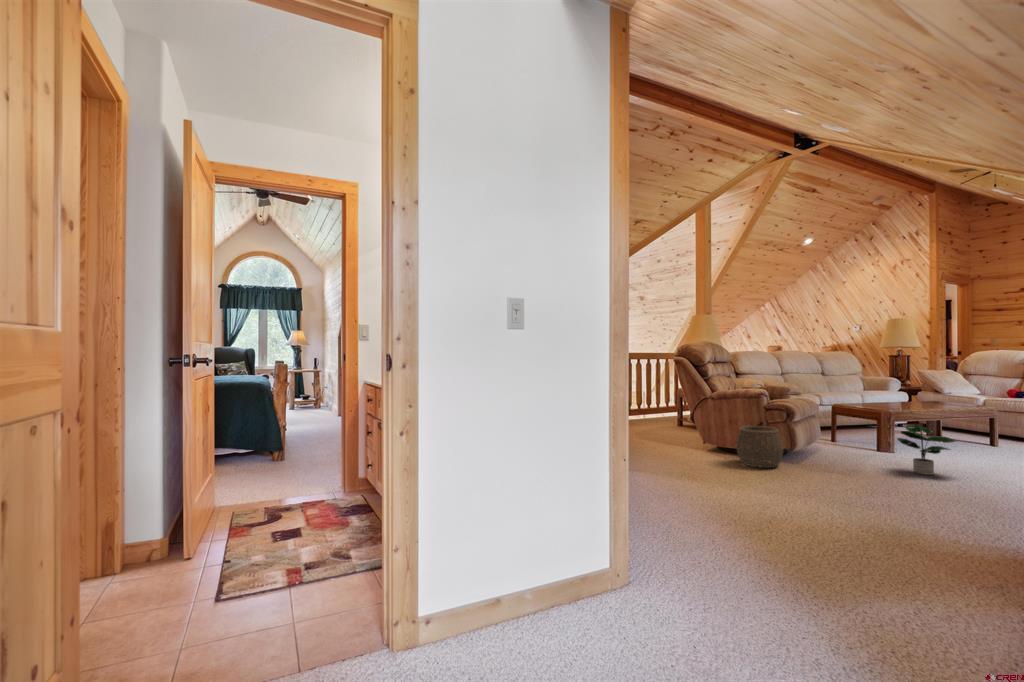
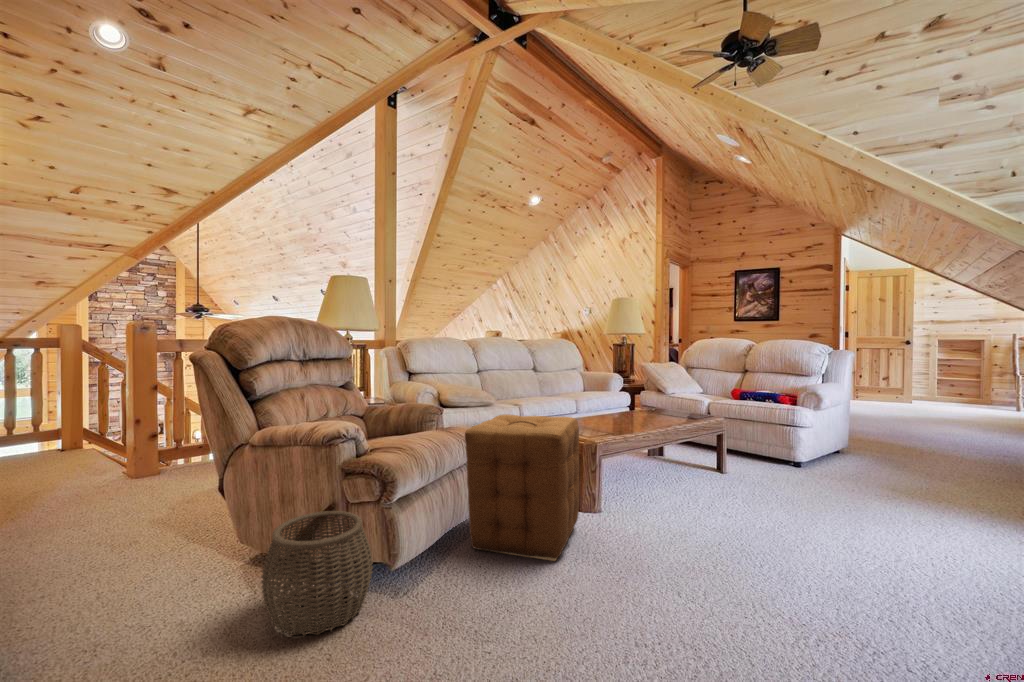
ottoman: none [813,393,881,464] -> present [465,414,579,561]
potted plant: present [897,425,956,475] -> none [593,482,690,594]

